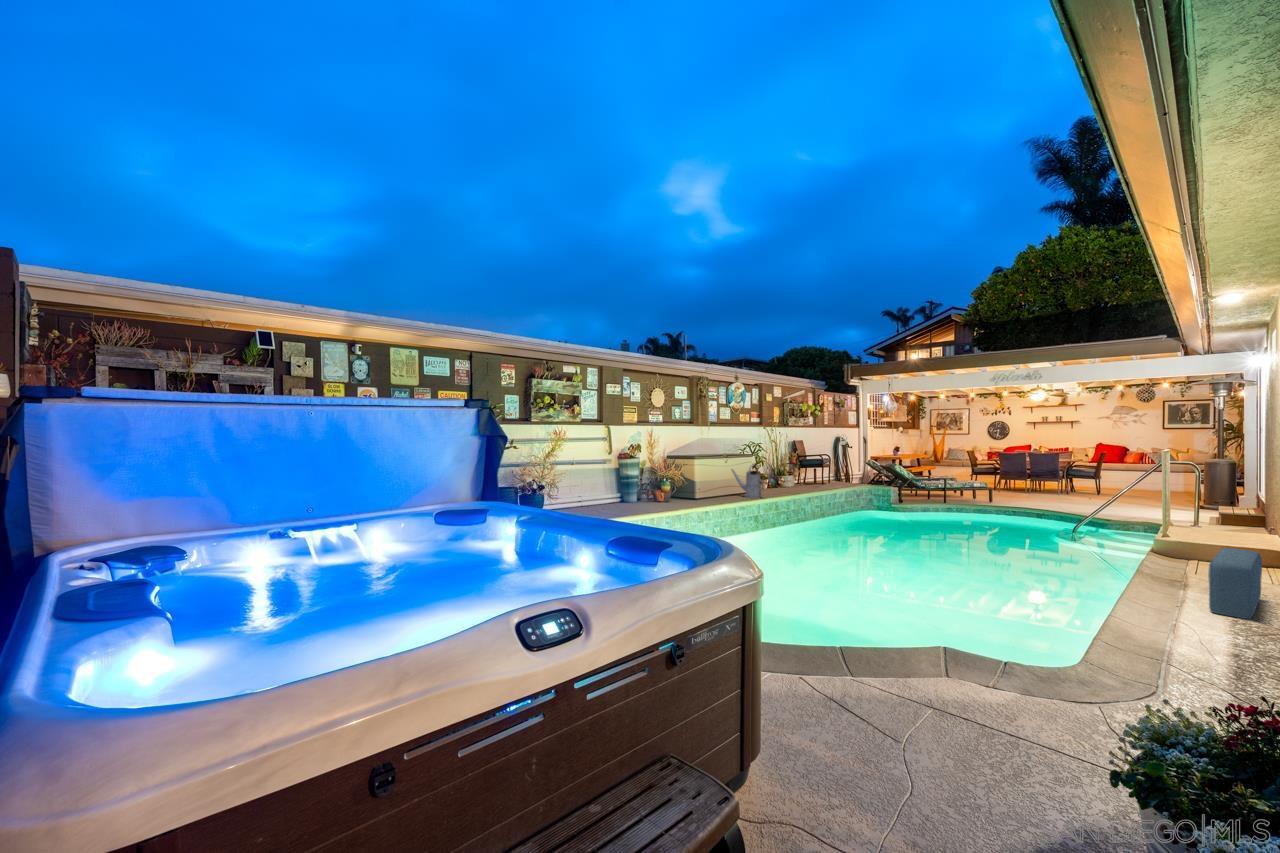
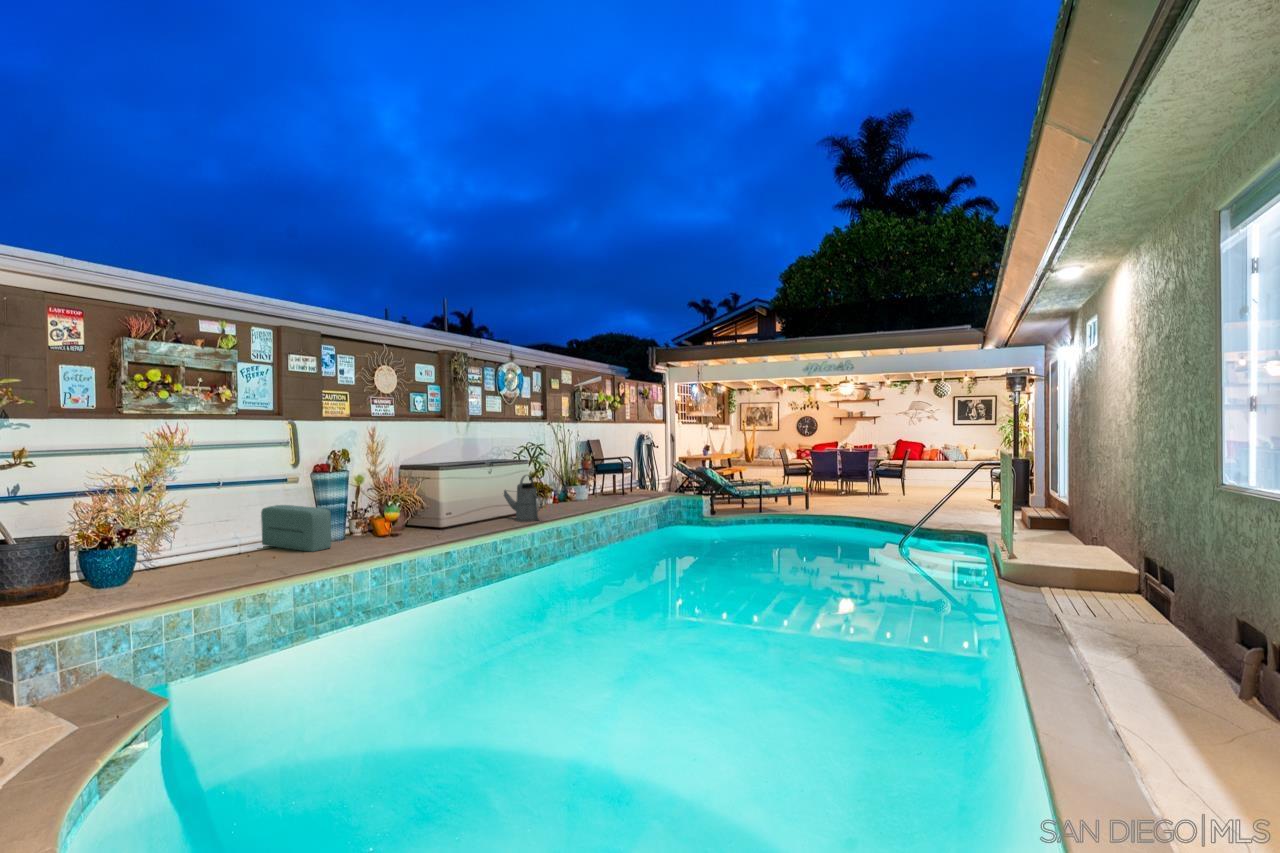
pouf: present [1208,548,1262,619] -> present [261,505,331,552]

